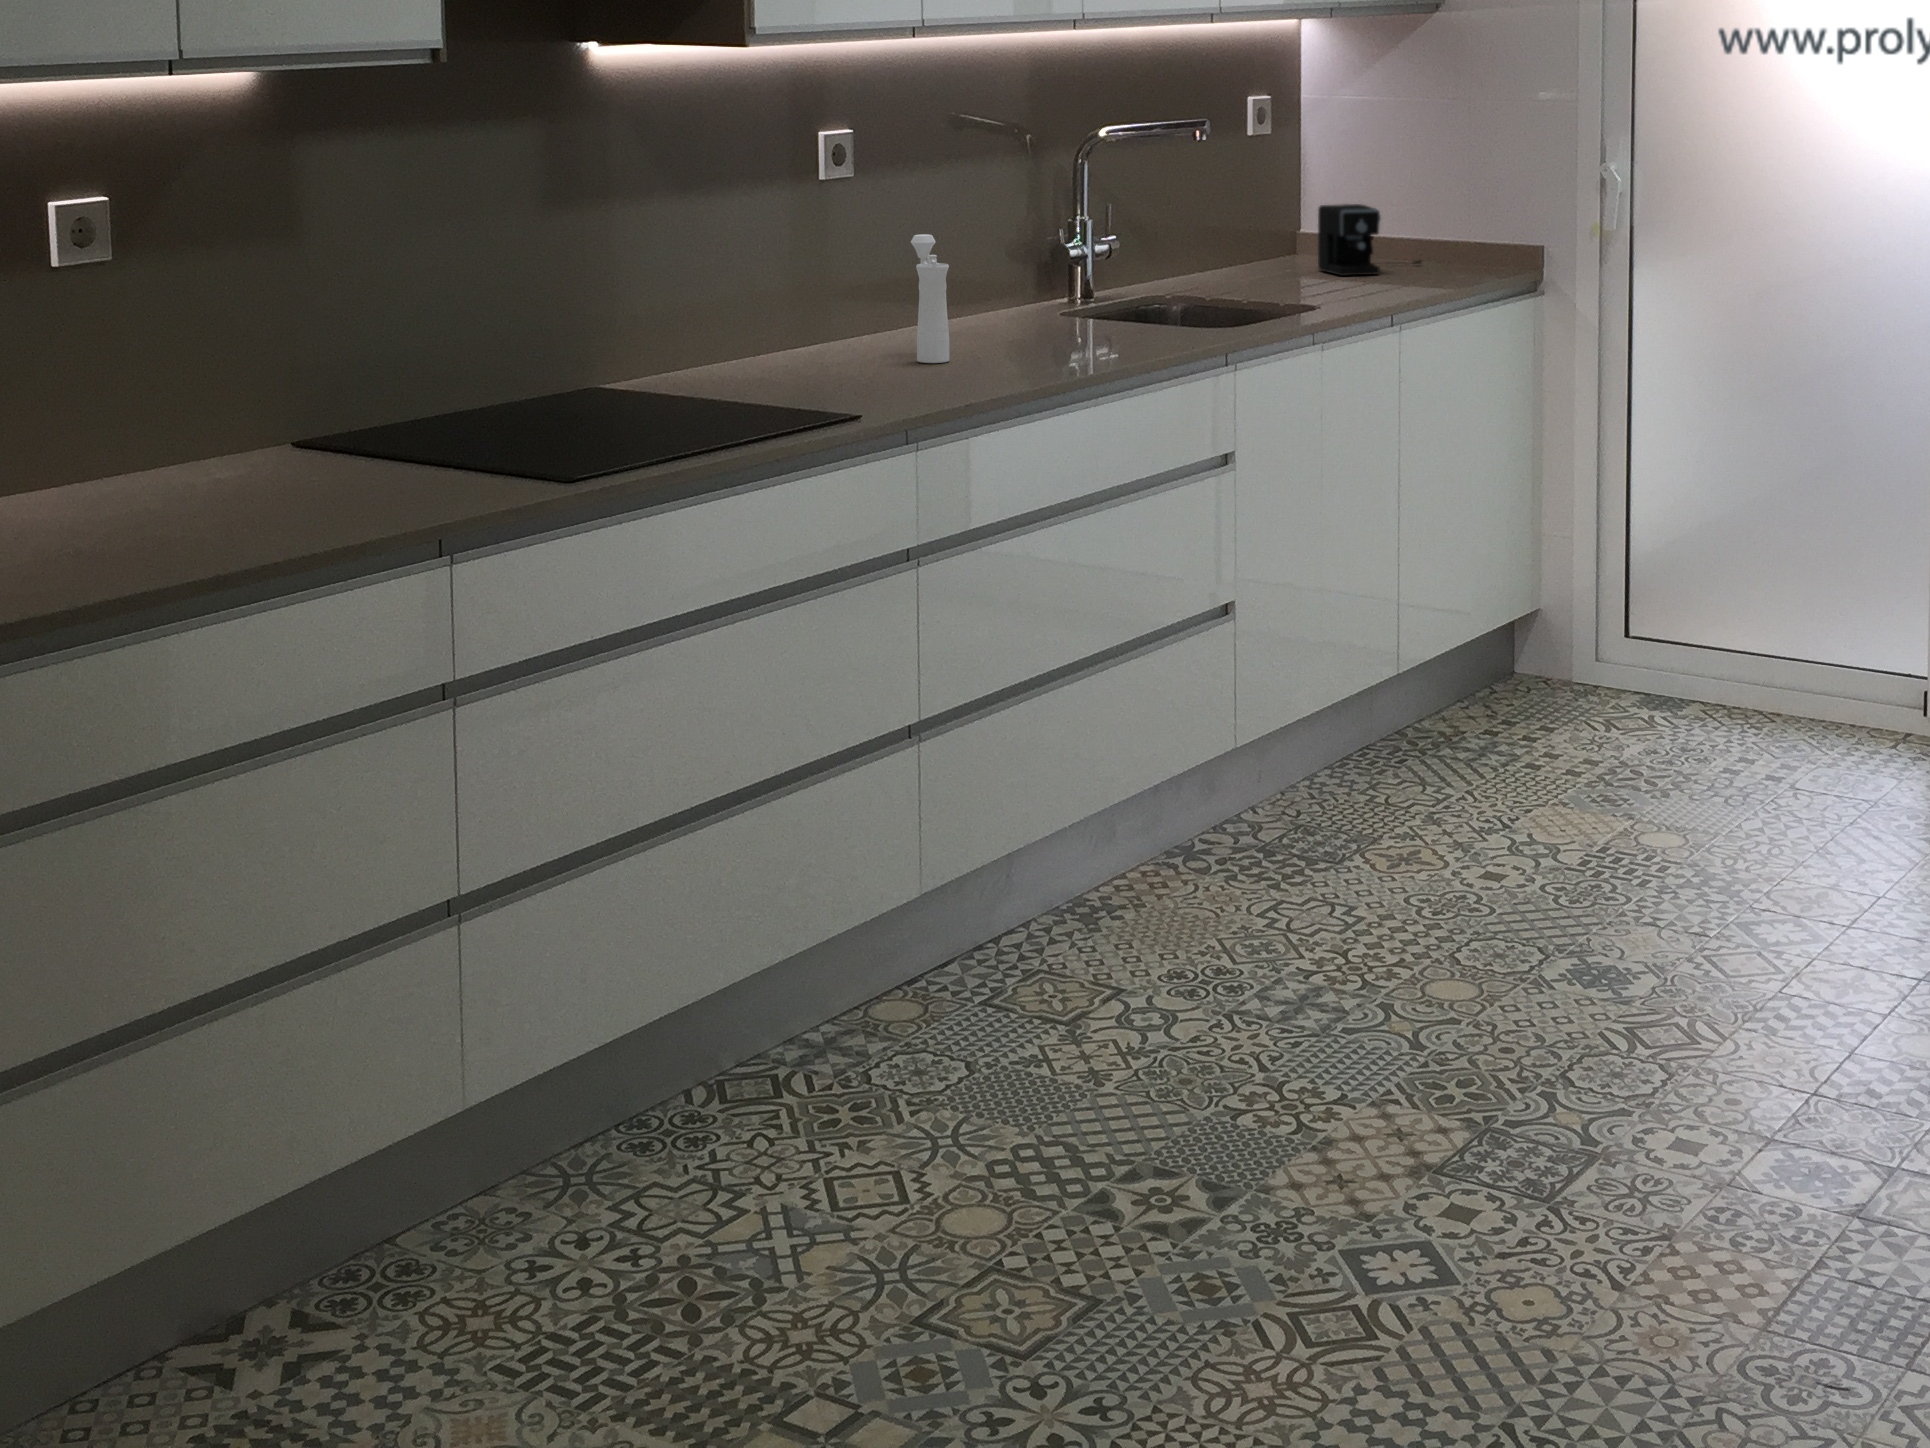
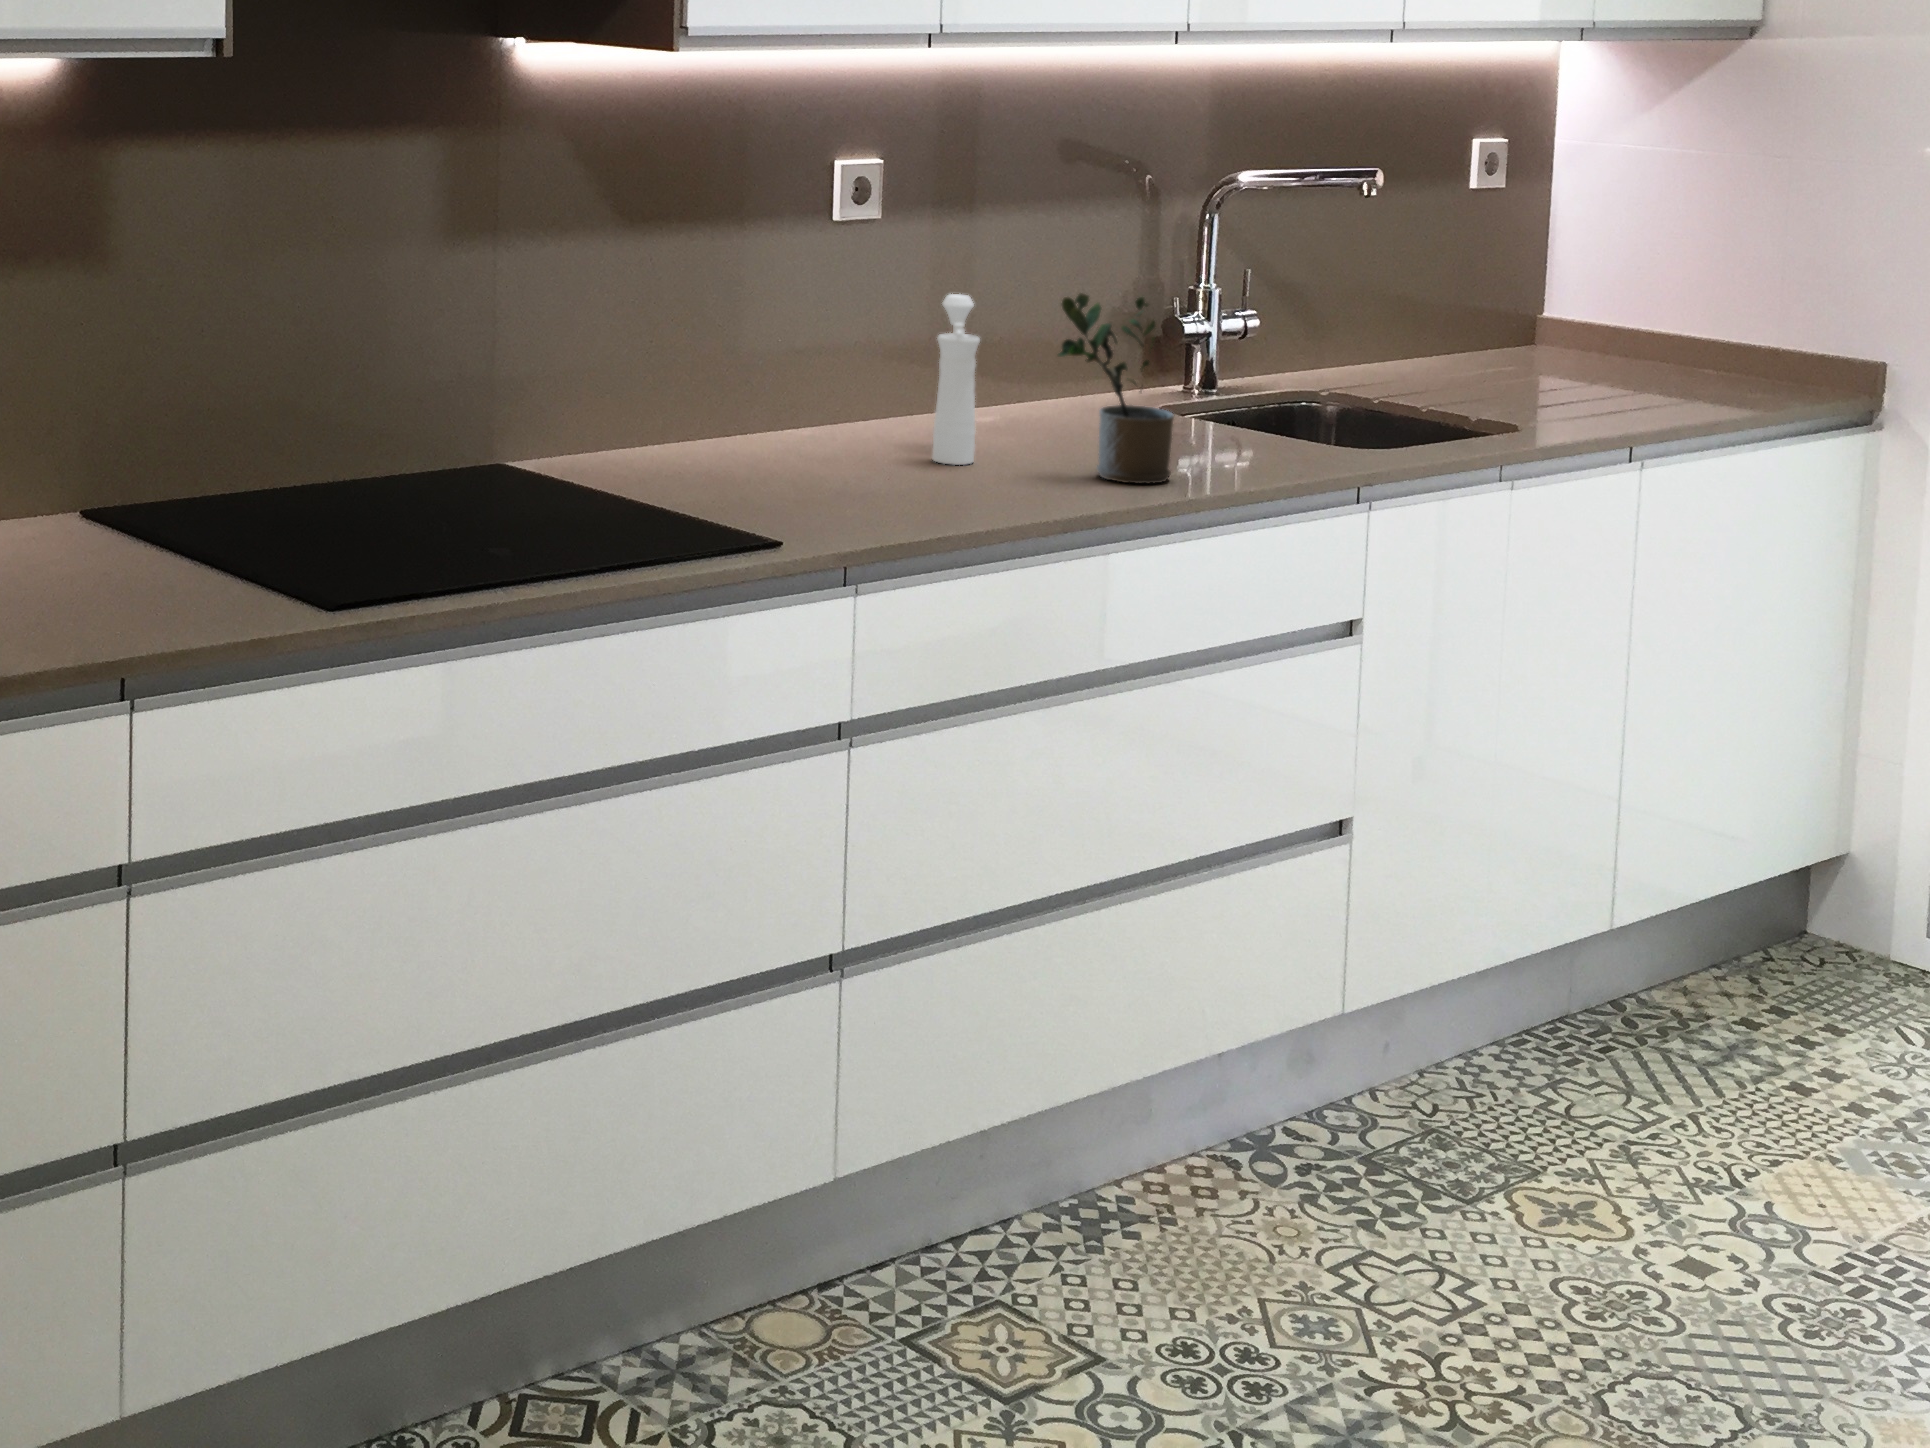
coffee maker: present [1318,204,1421,276] -> none [1562,281,1714,379]
potted plant: none [1009,224,1098,364] -> present [1058,293,1174,483]

